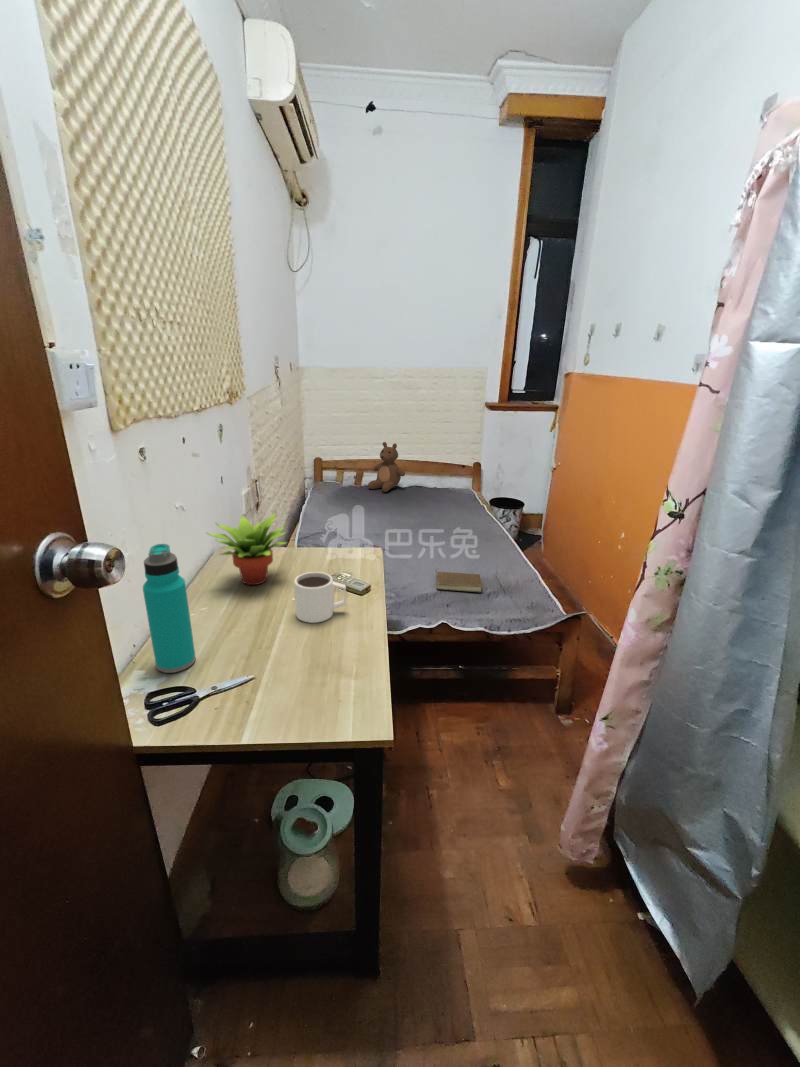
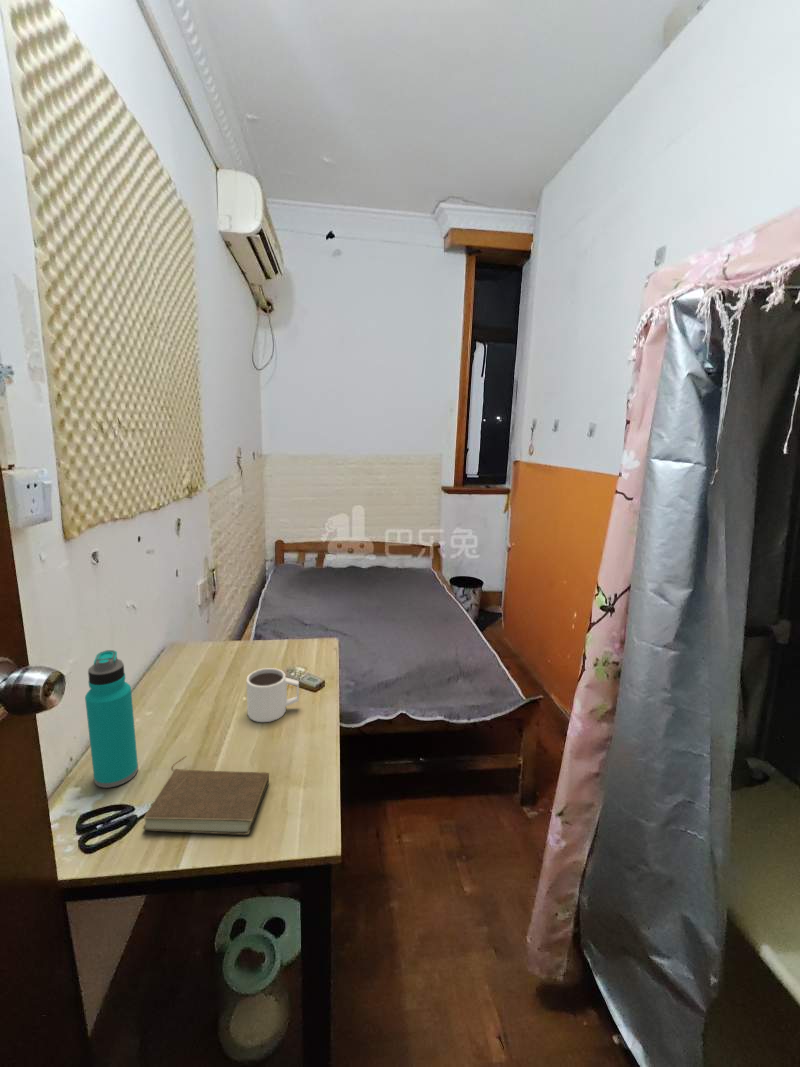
teddy bear: present [368,442,405,492] -> none [328,524,365,572]
succulent plant: present [207,512,286,585] -> none [158,606,242,682]
book: present [436,569,483,592] -> present [143,756,269,835]

